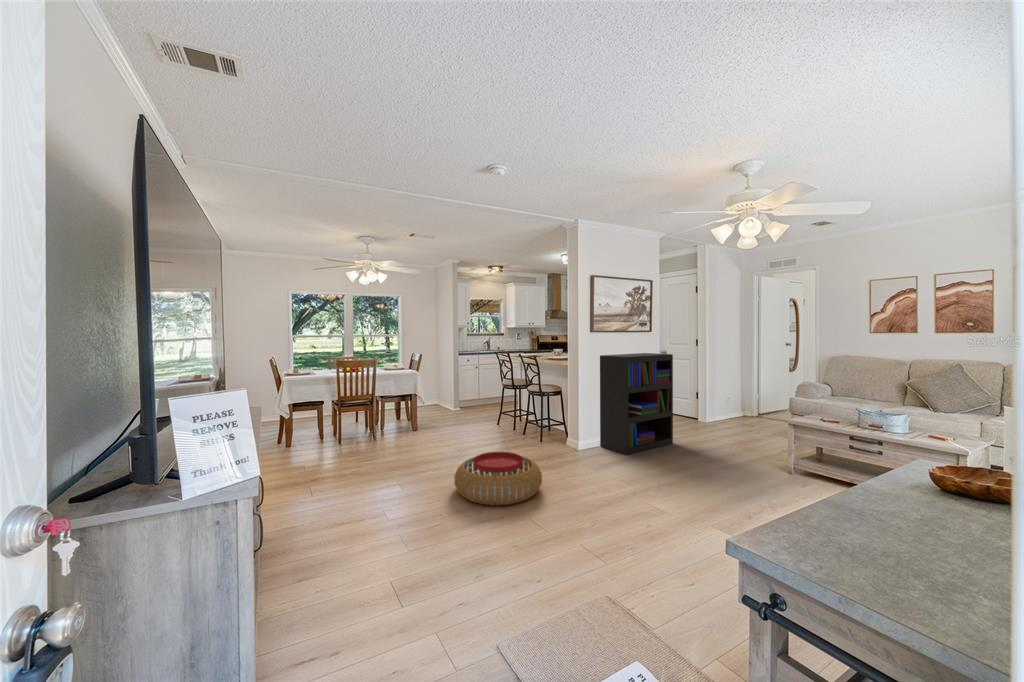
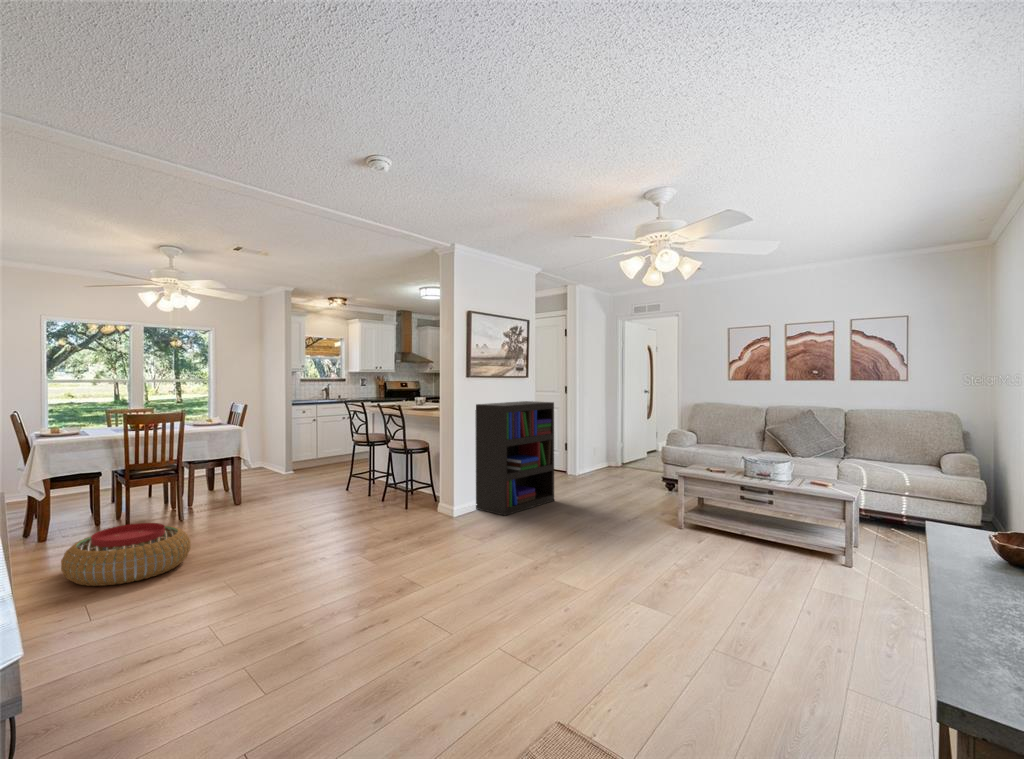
pouf: present [454,452,542,505] -> present [61,523,191,586]

